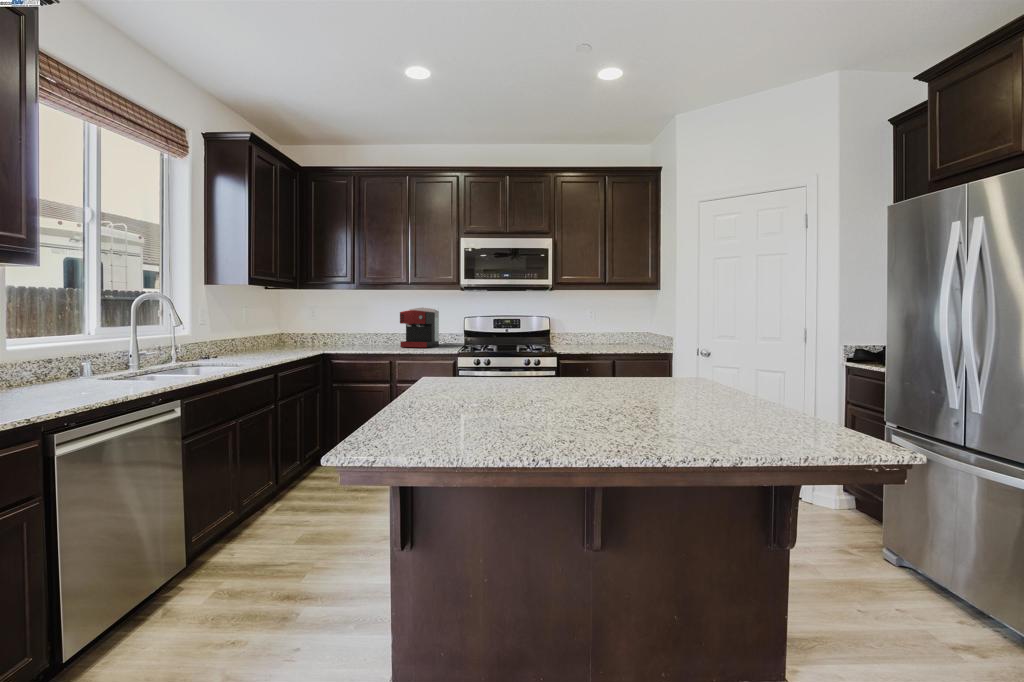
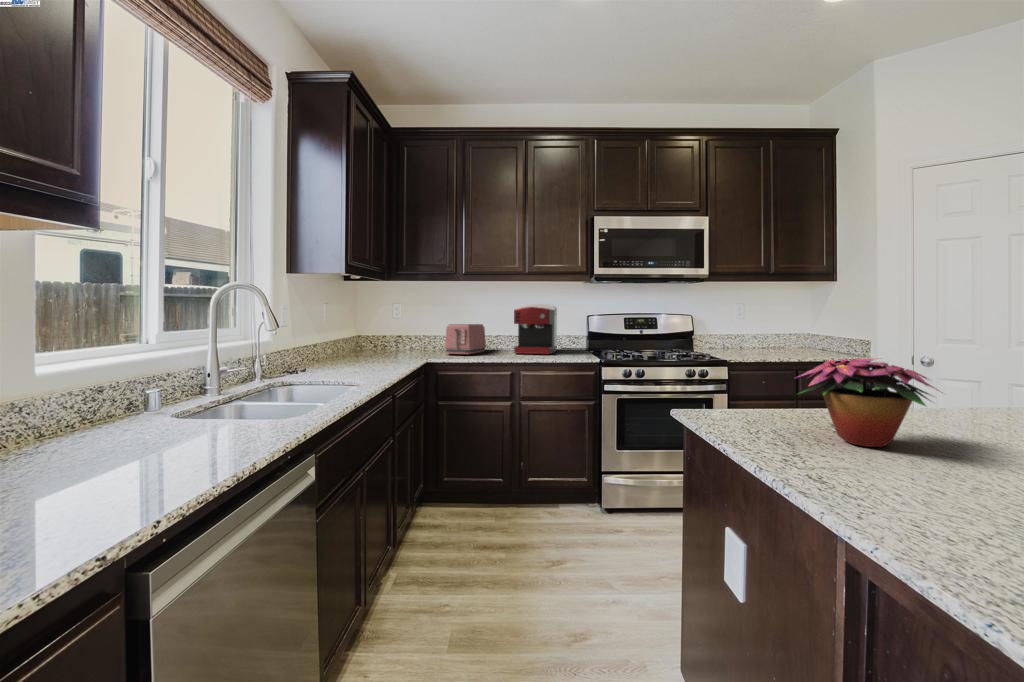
toaster: none [344,324,382,348] -> present [445,324,486,354]
flower arrangement: none [458,338,528,388] -> present [798,358,938,447]

